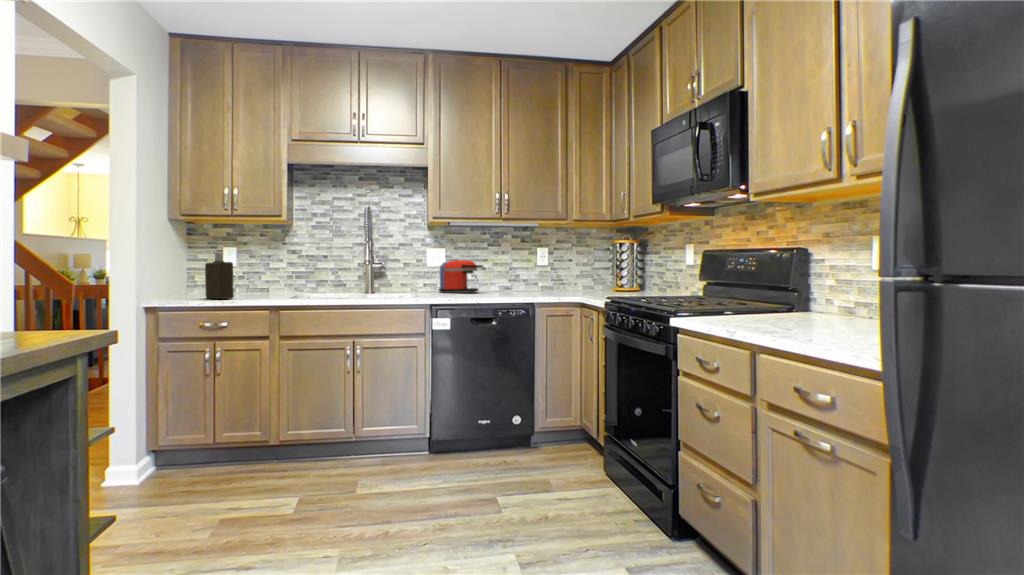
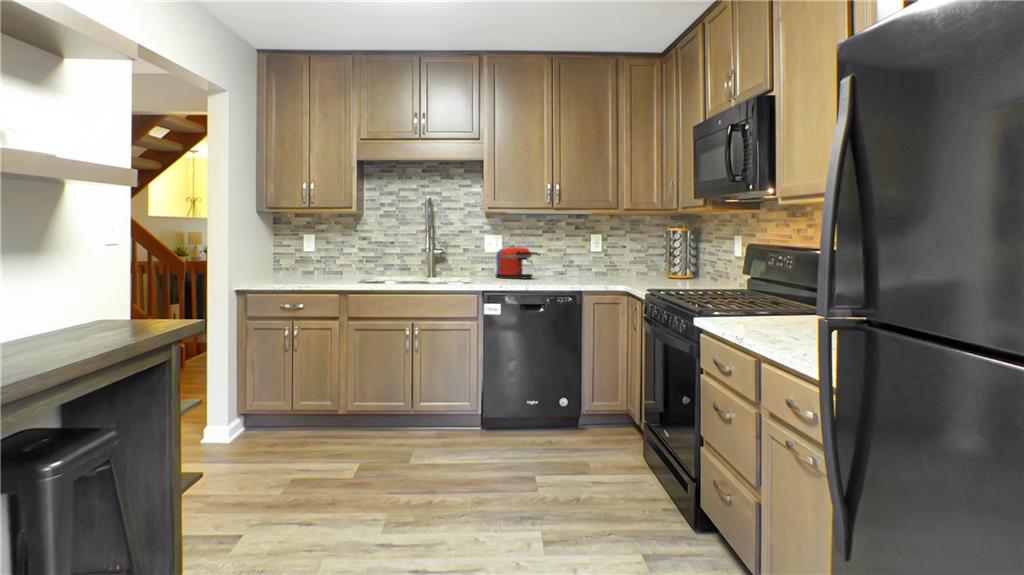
bottle: present [205,253,234,299] -> none [285,242,309,283]

